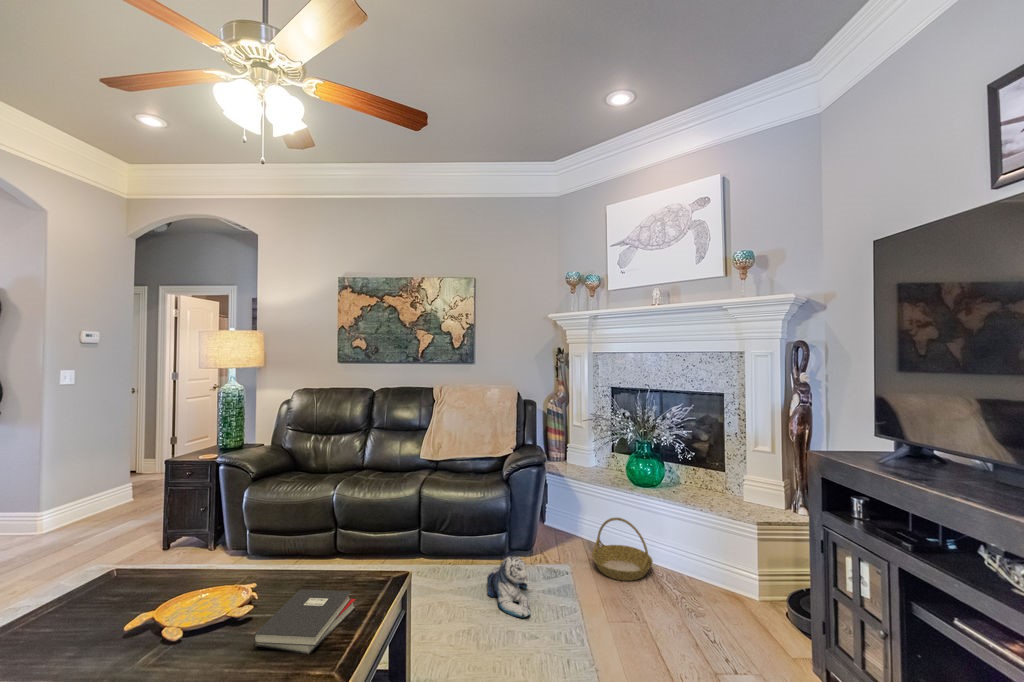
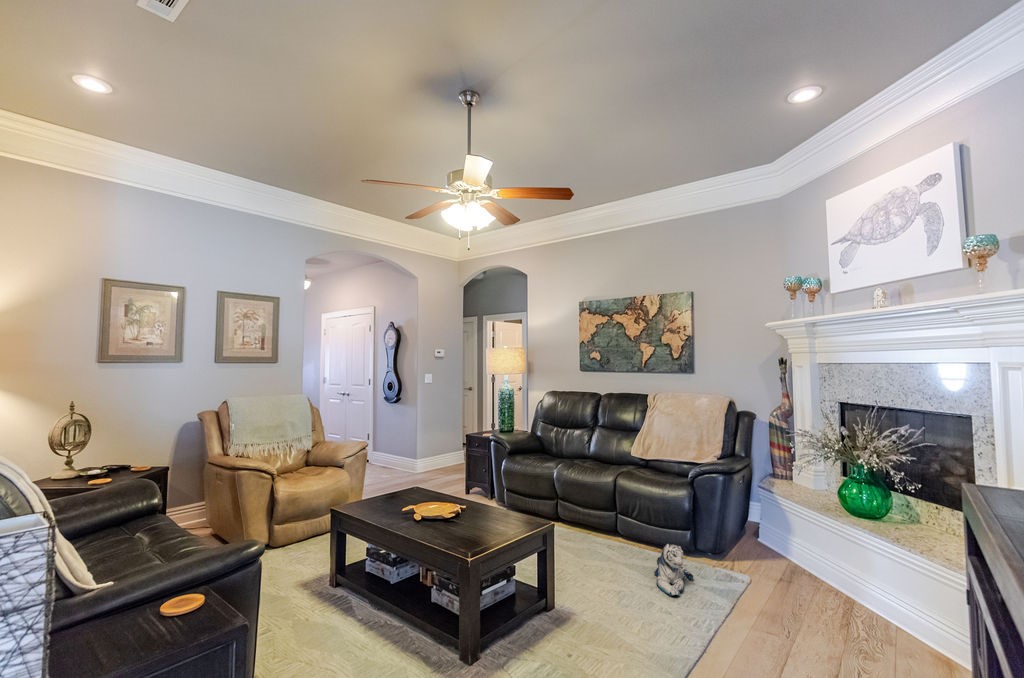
basket: present [592,518,653,581] -> none [775,539,850,608]
hardback book: present [254,589,356,654] -> none [447,507,506,535]

